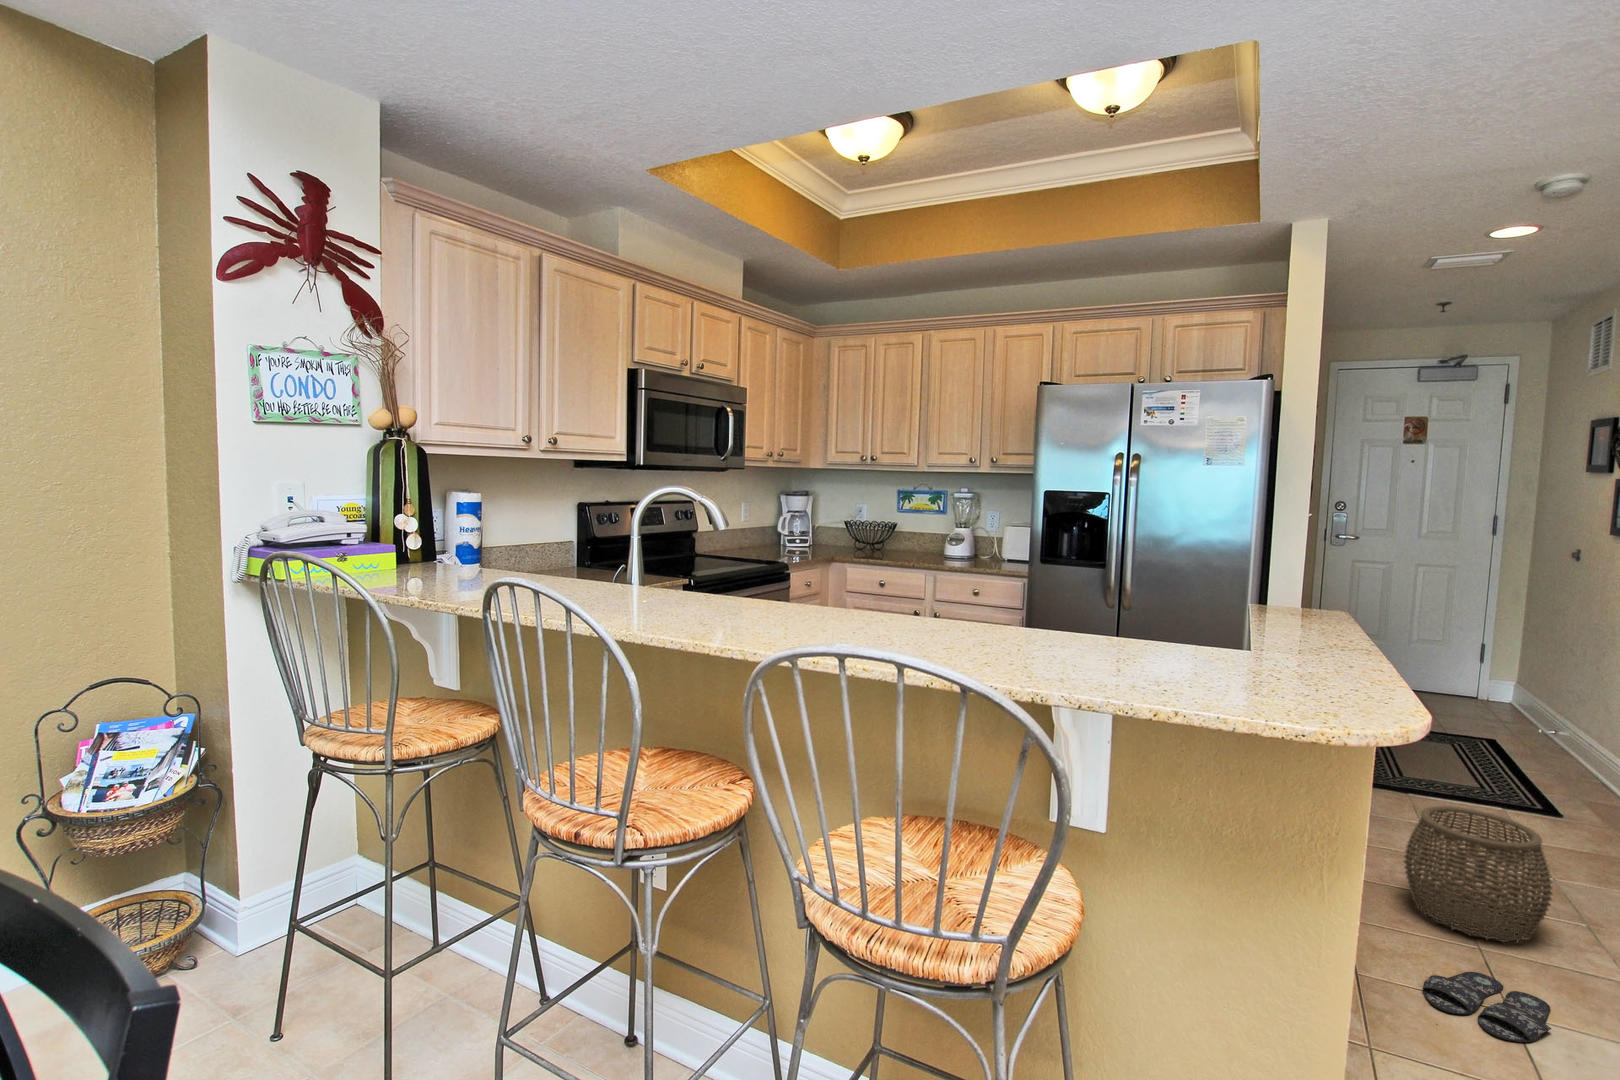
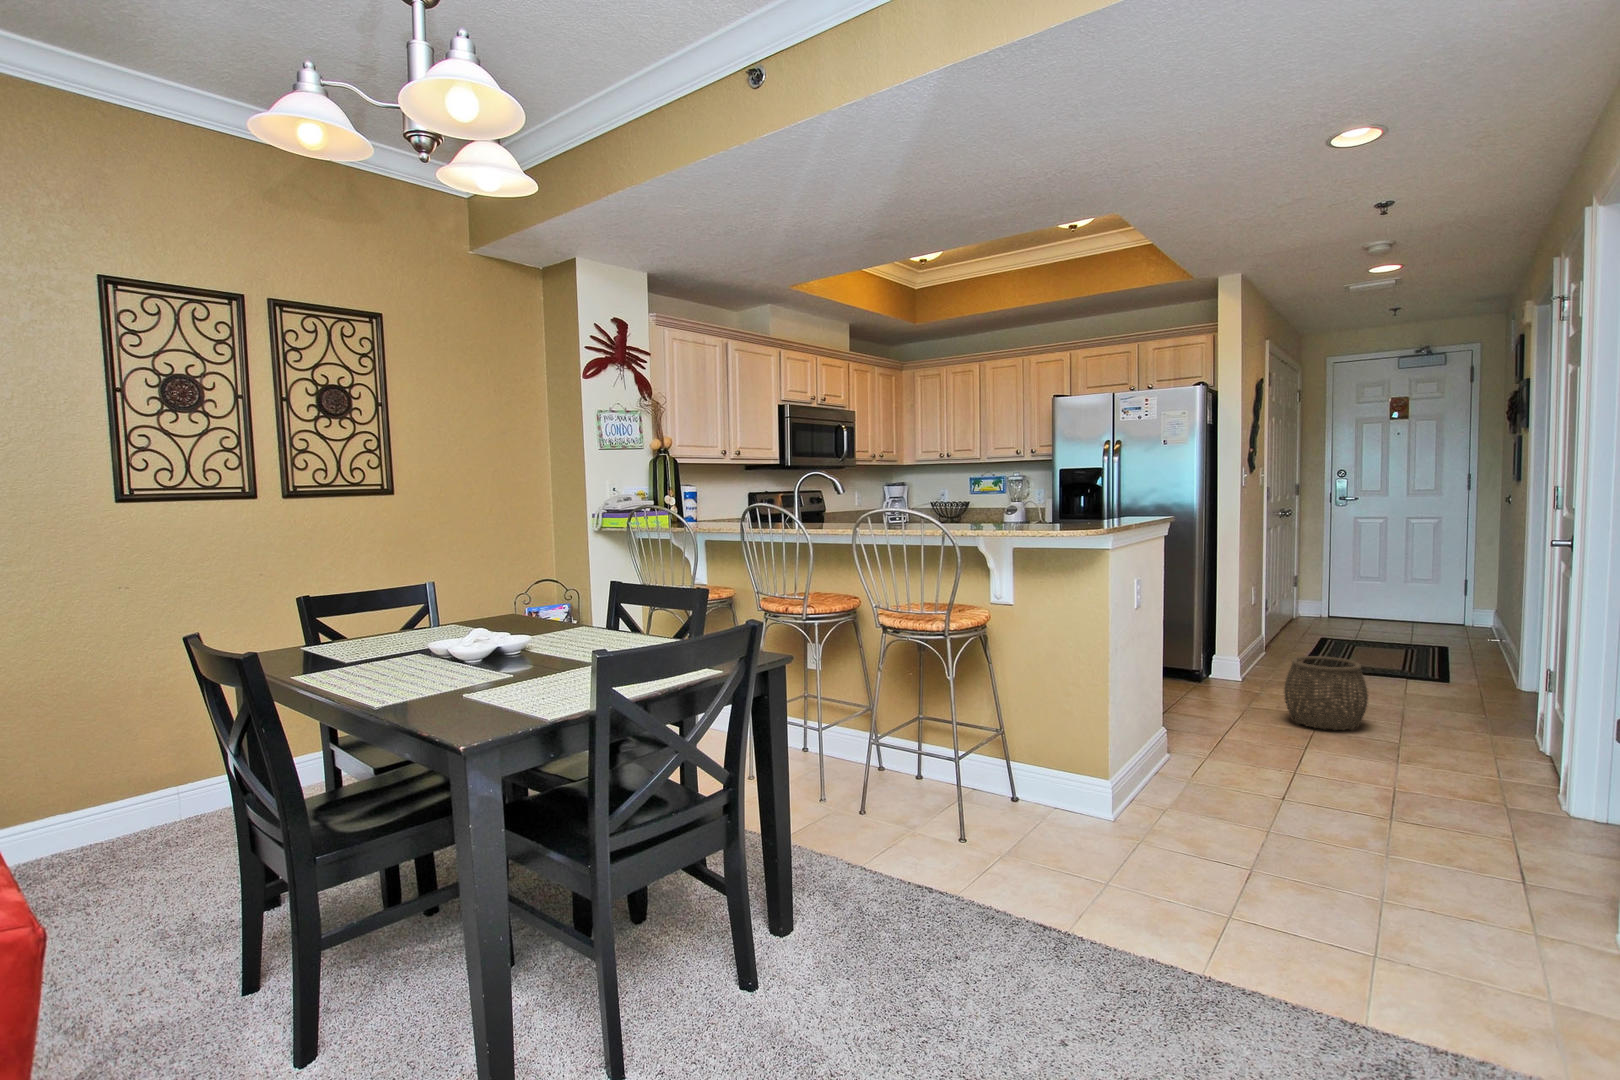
slippers: present [1423,972,1551,1042] -> none [1261,740,1336,760]

